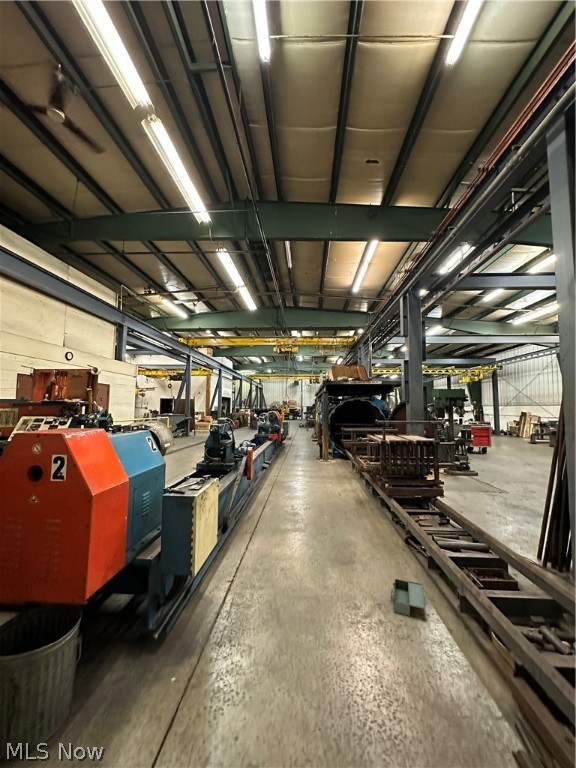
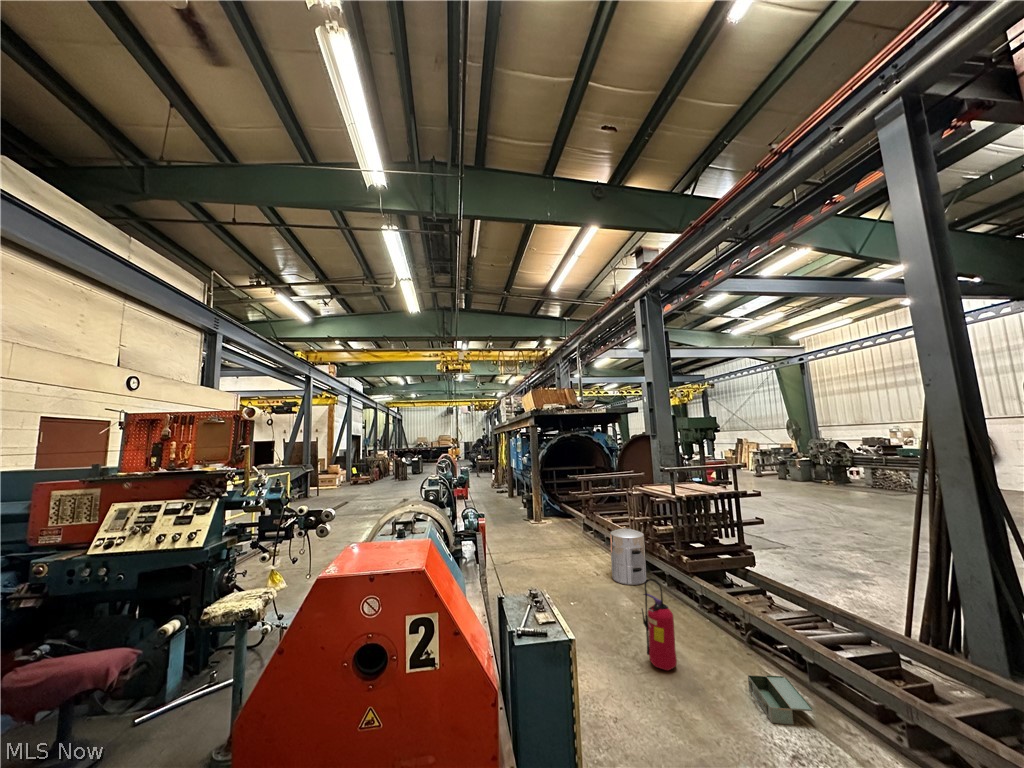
waste bin: none [351,469,376,511] -> present [610,527,646,585]
fire extinguisher: none [335,504,354,567] -> present [642,579,677,671]

